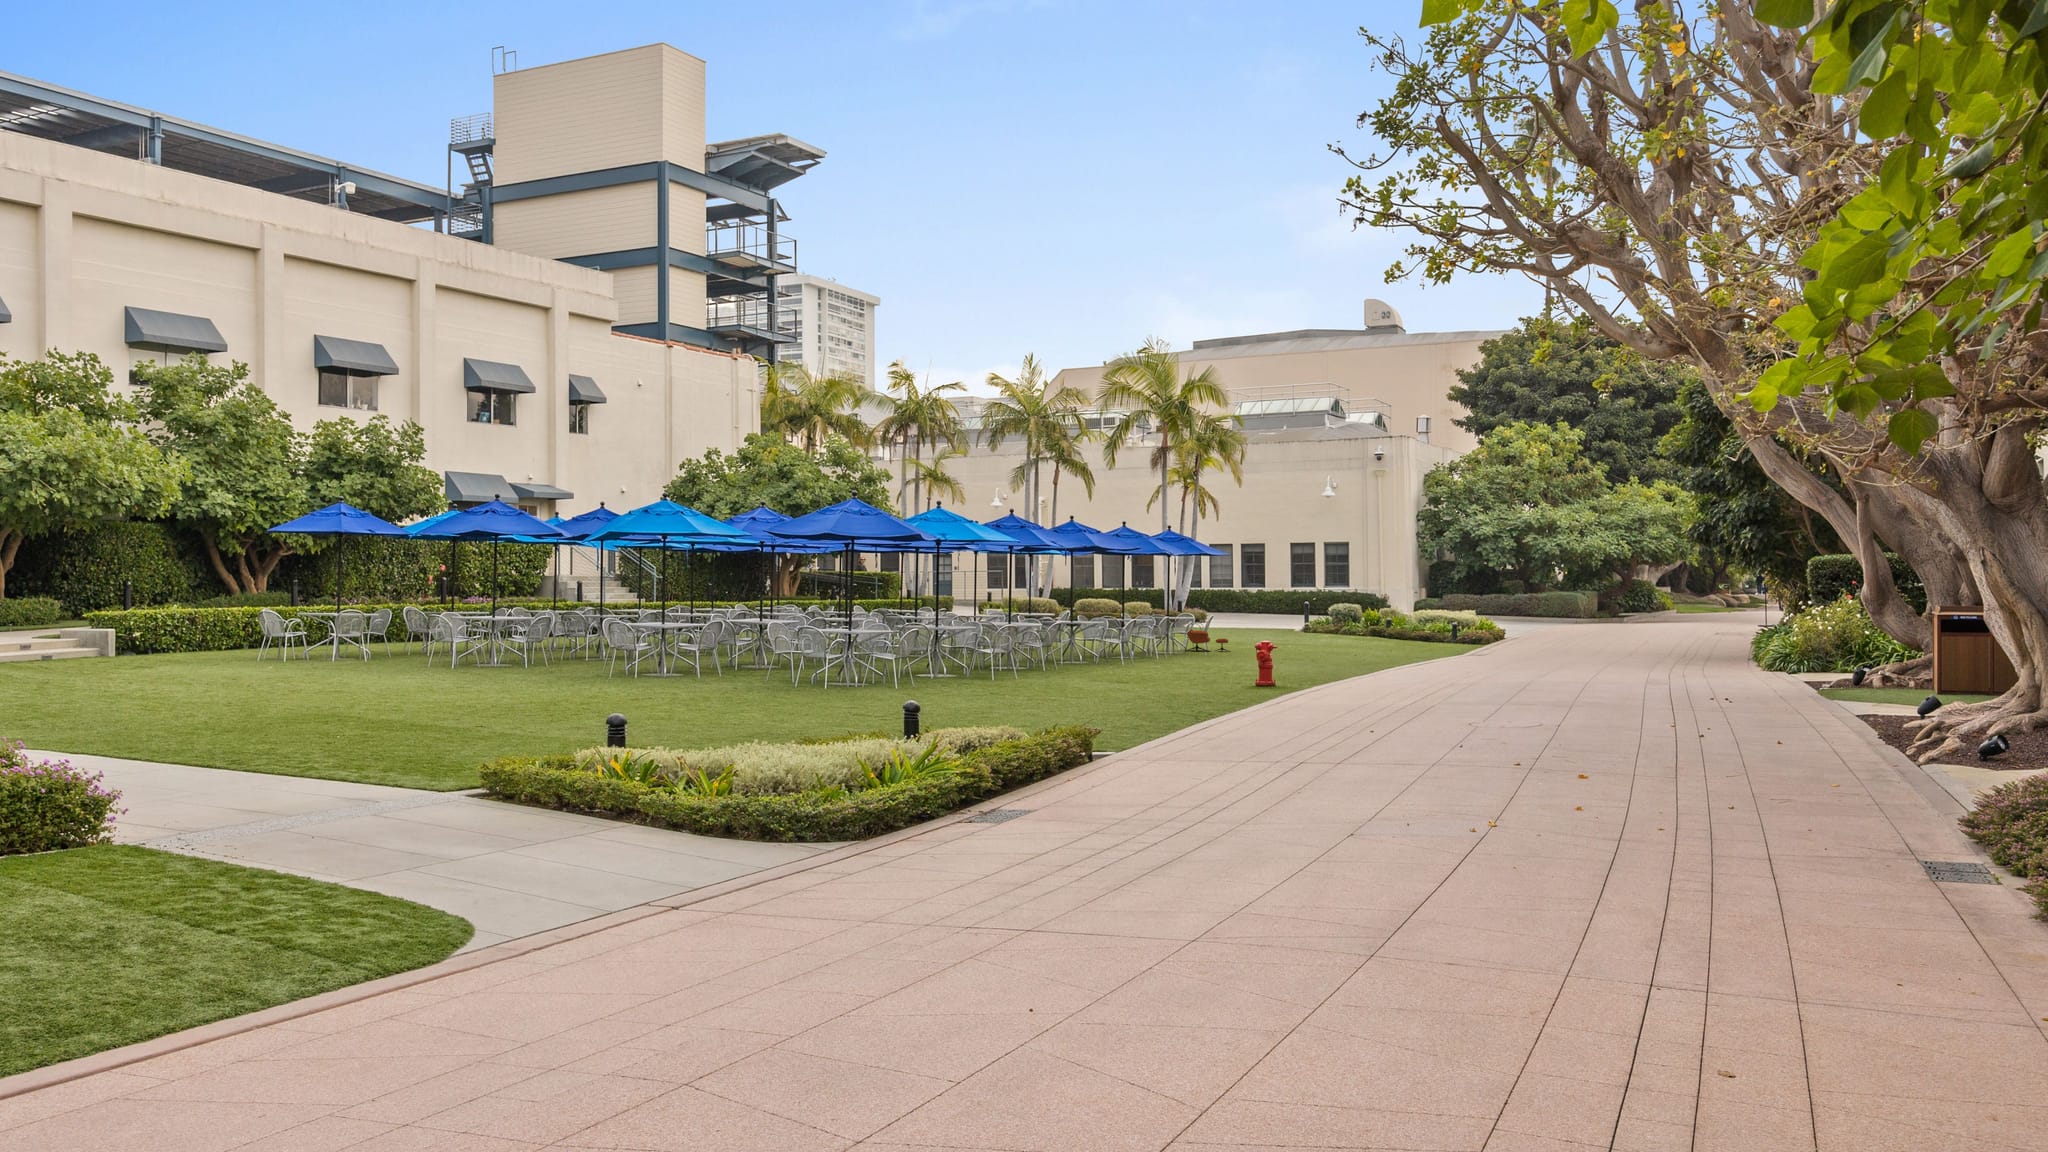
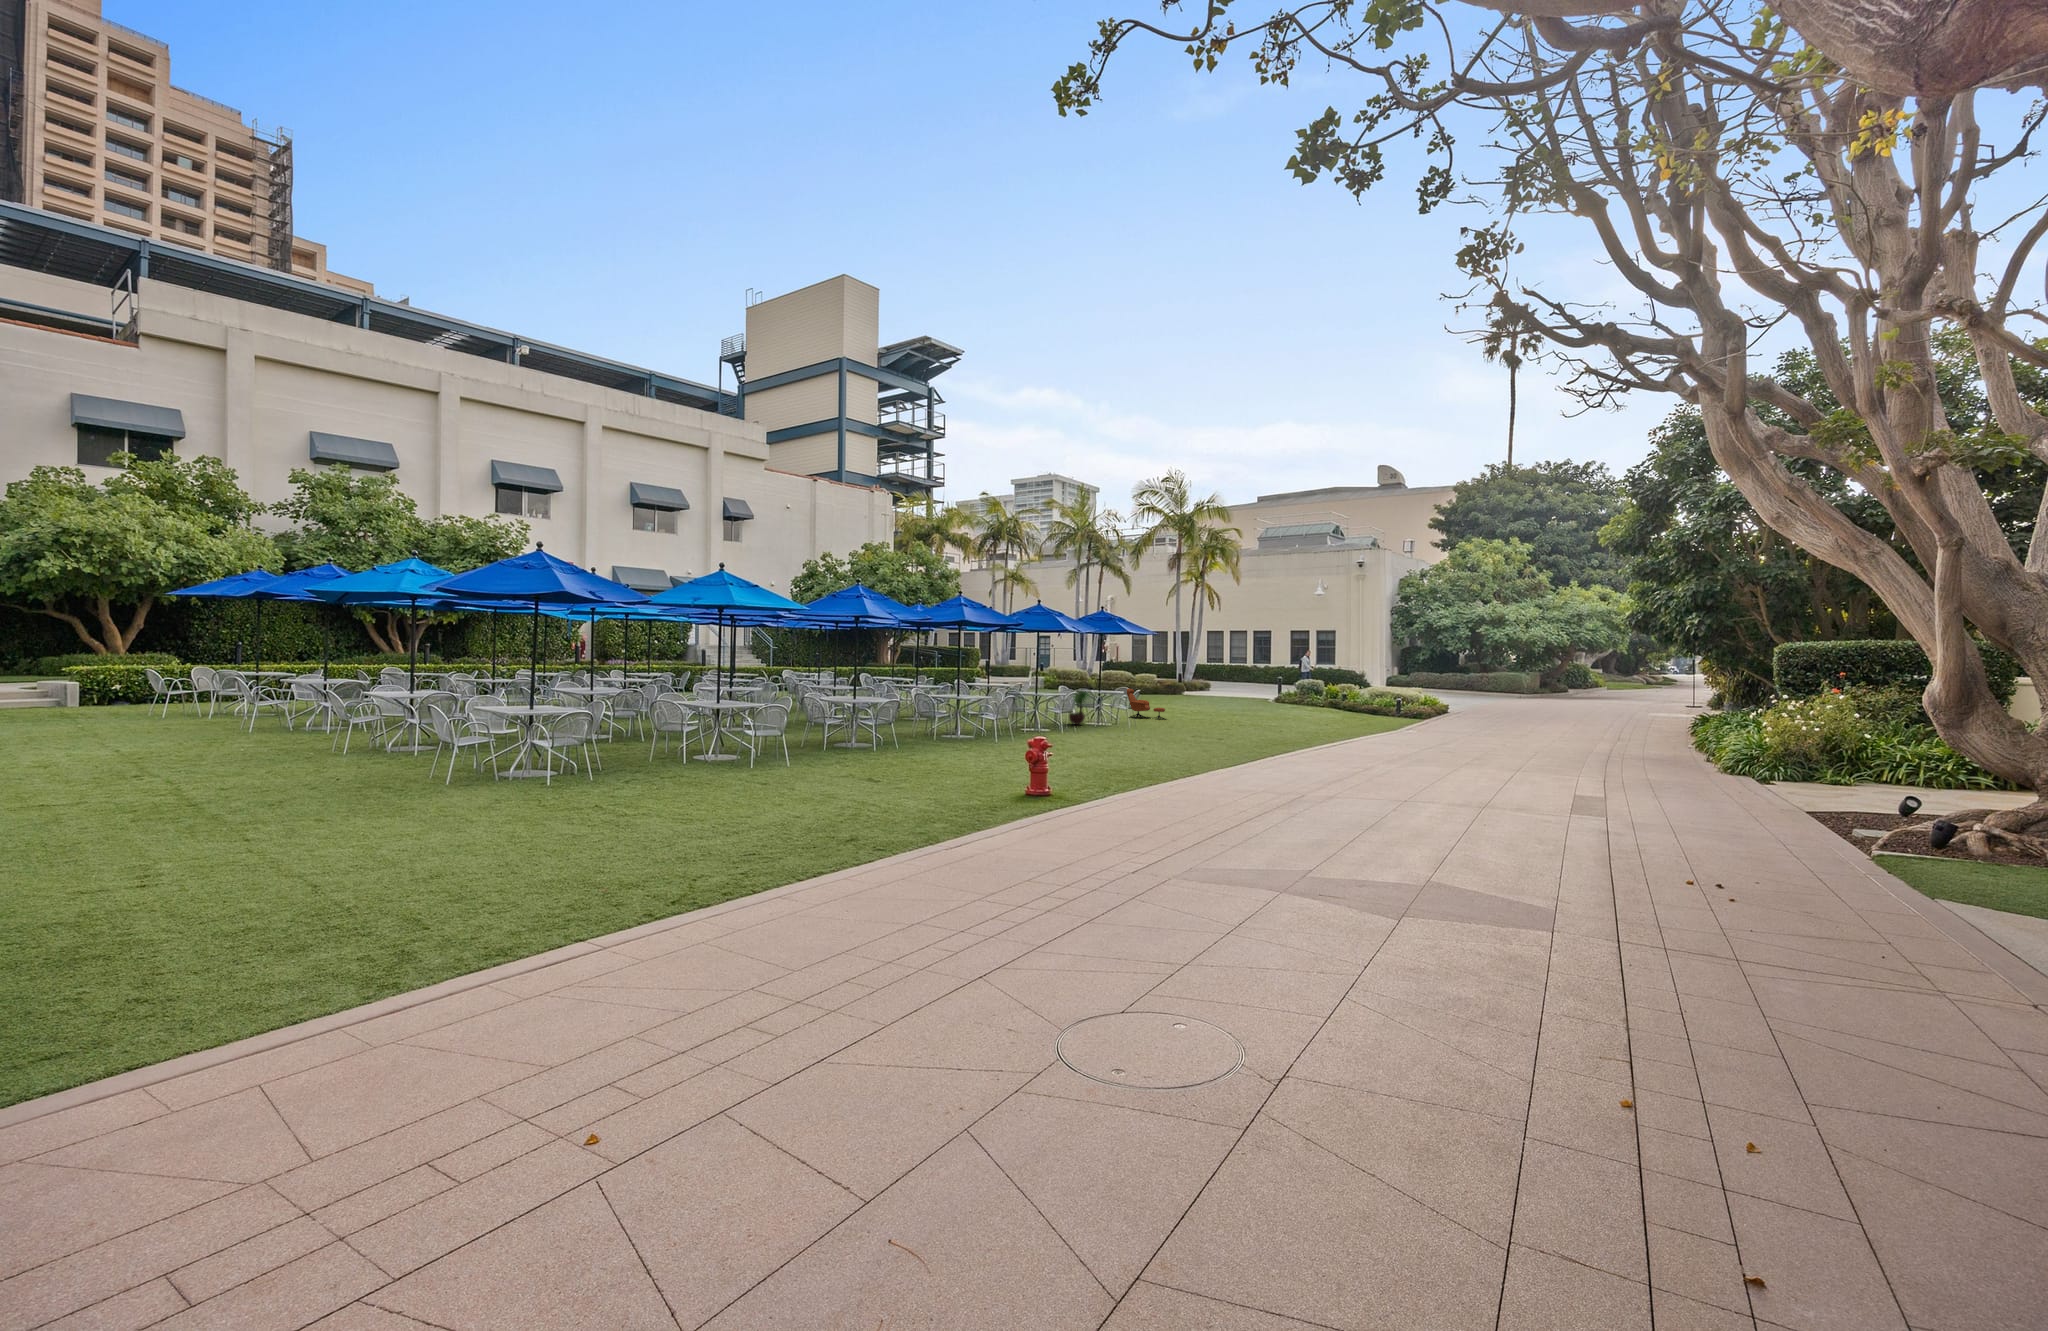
potted tree: none [1141,615,1165,658] -> present [1069,691,1088,725]

